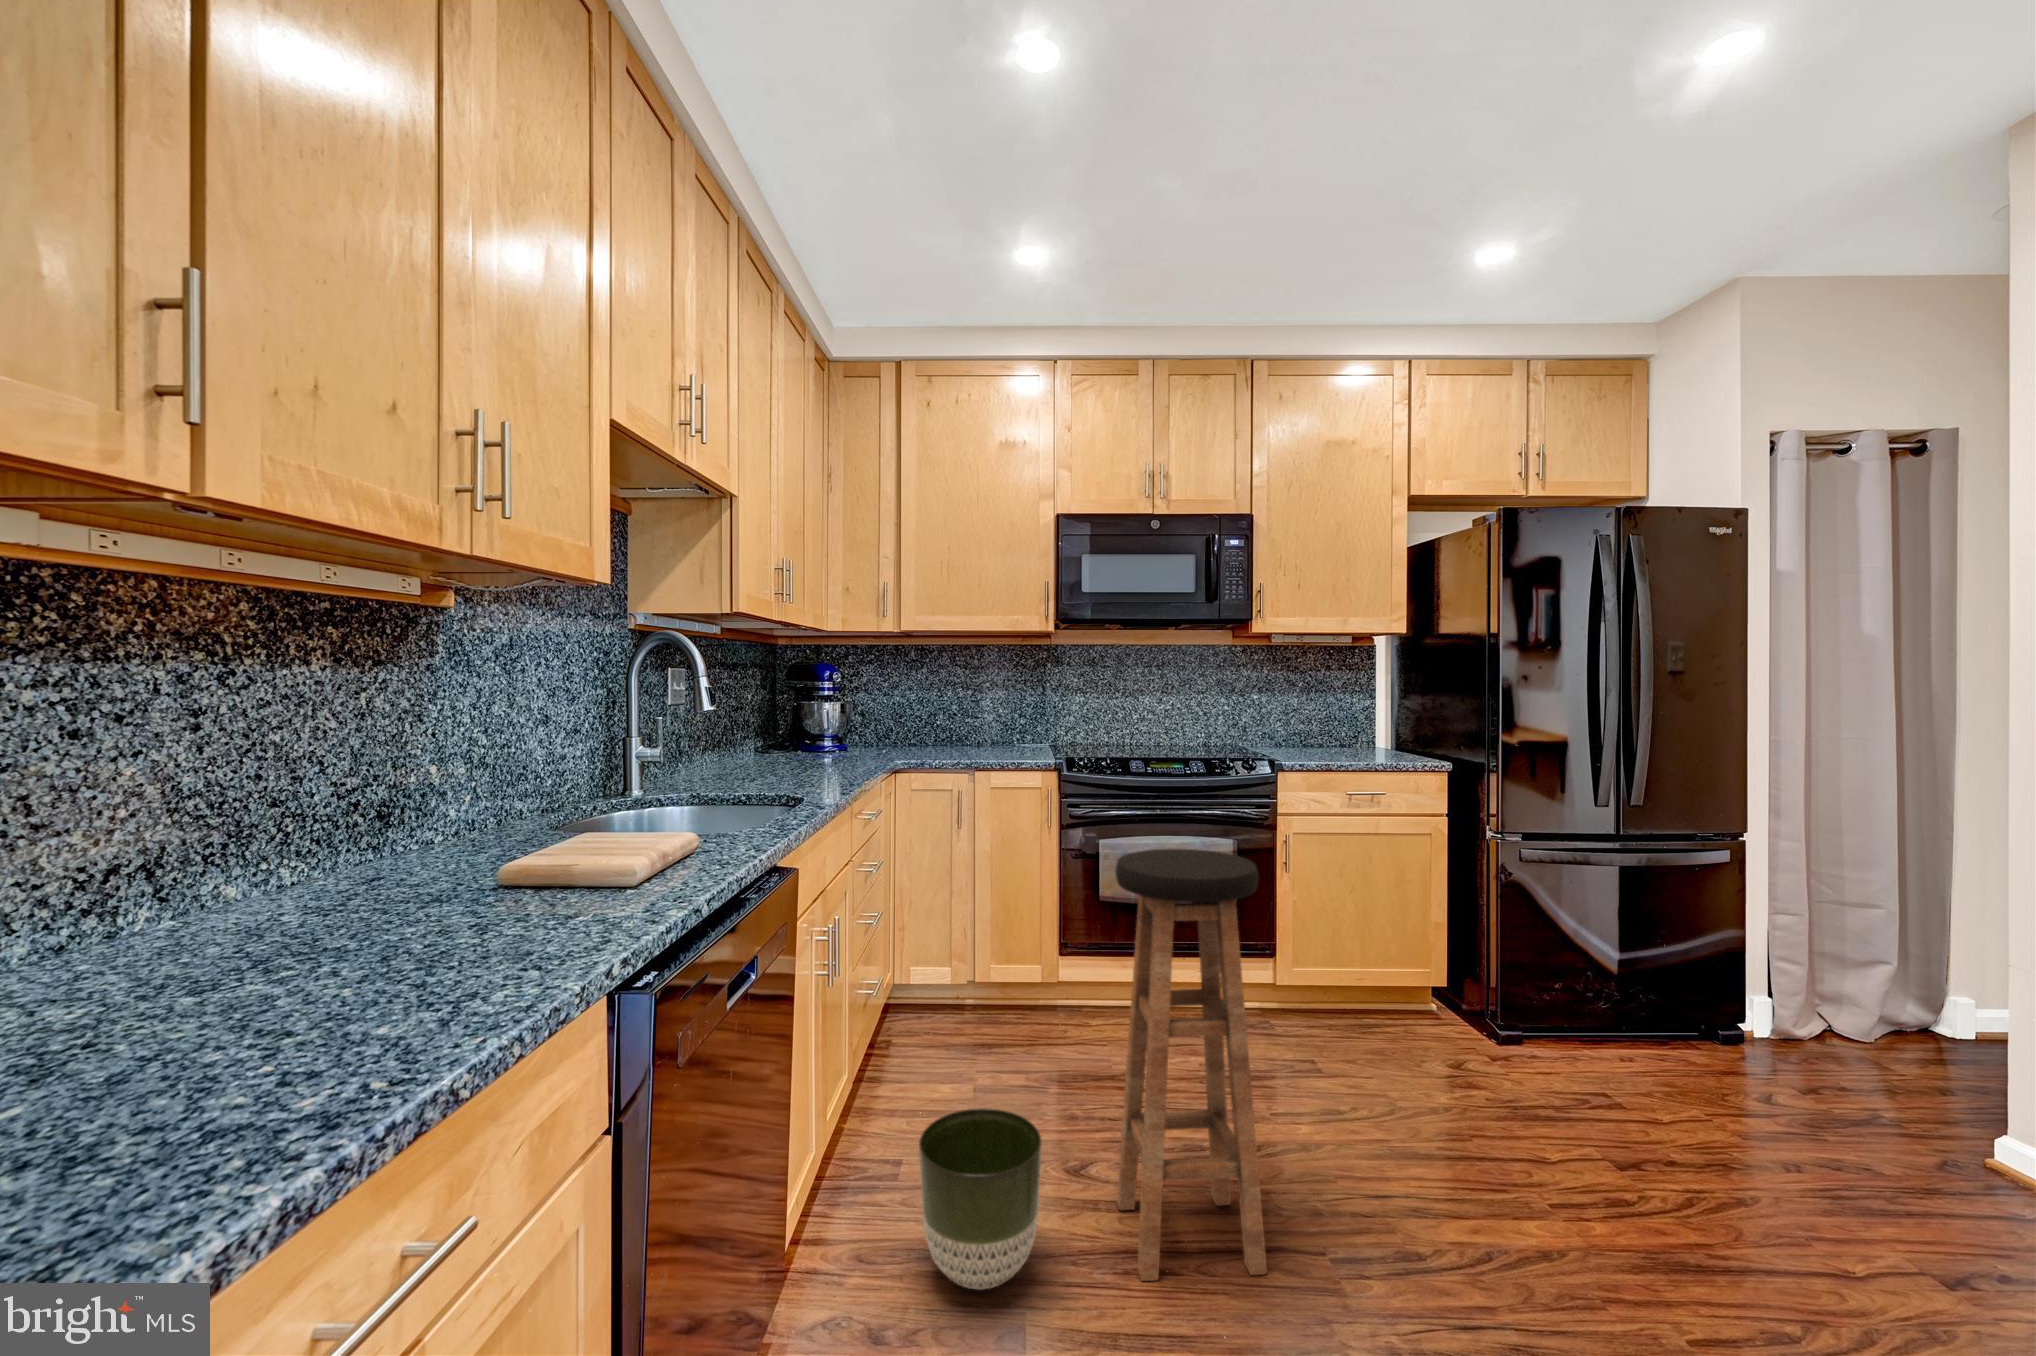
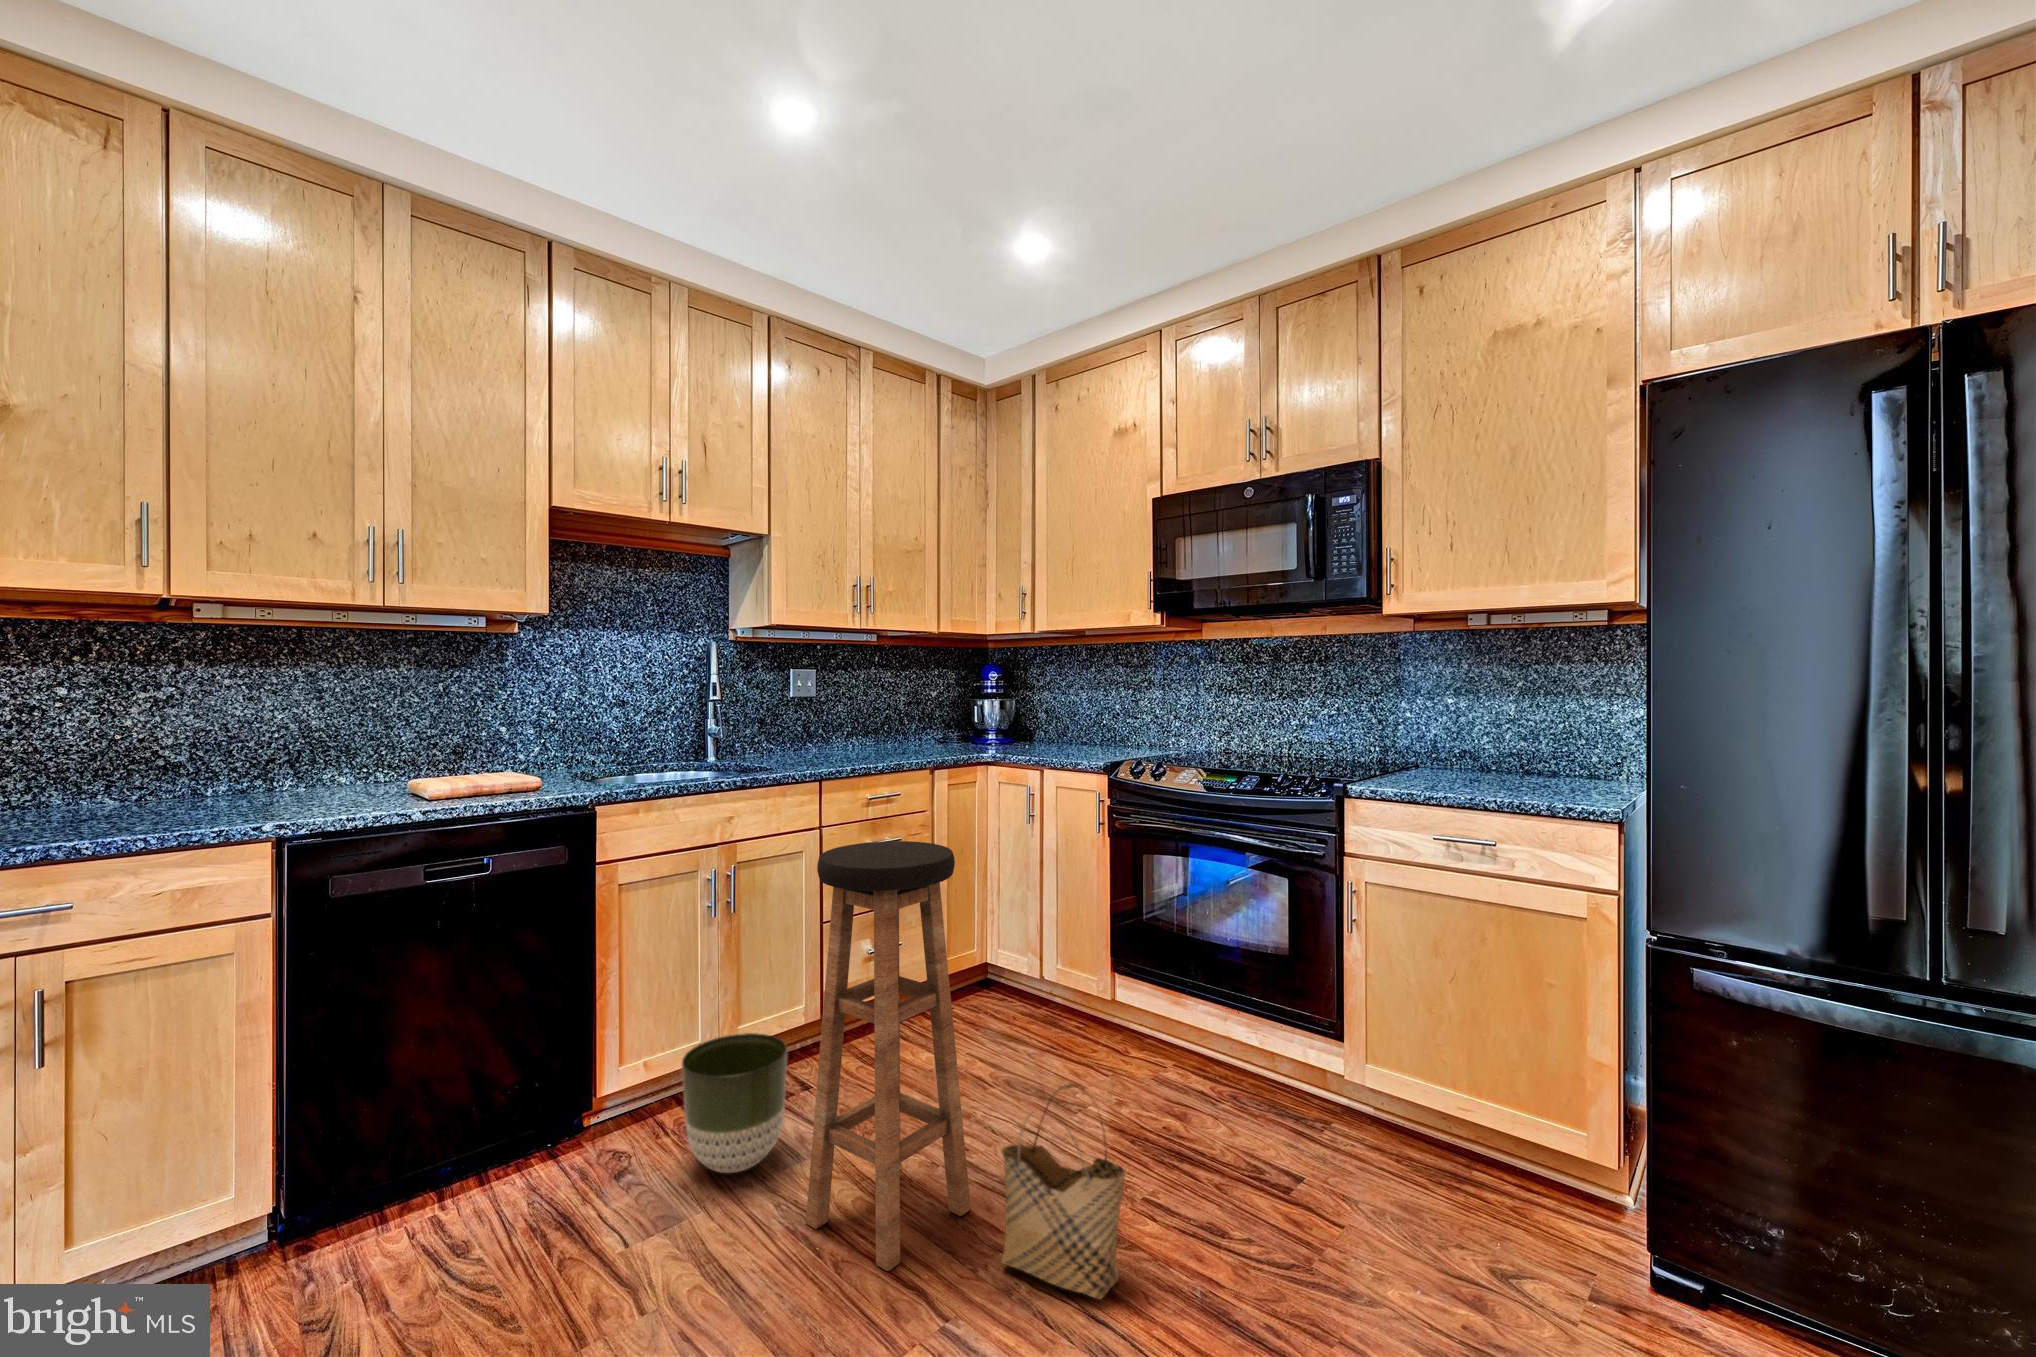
woven basket: none [1300,1039,1408,1218] -> present [1001,1084,1125,1299]

